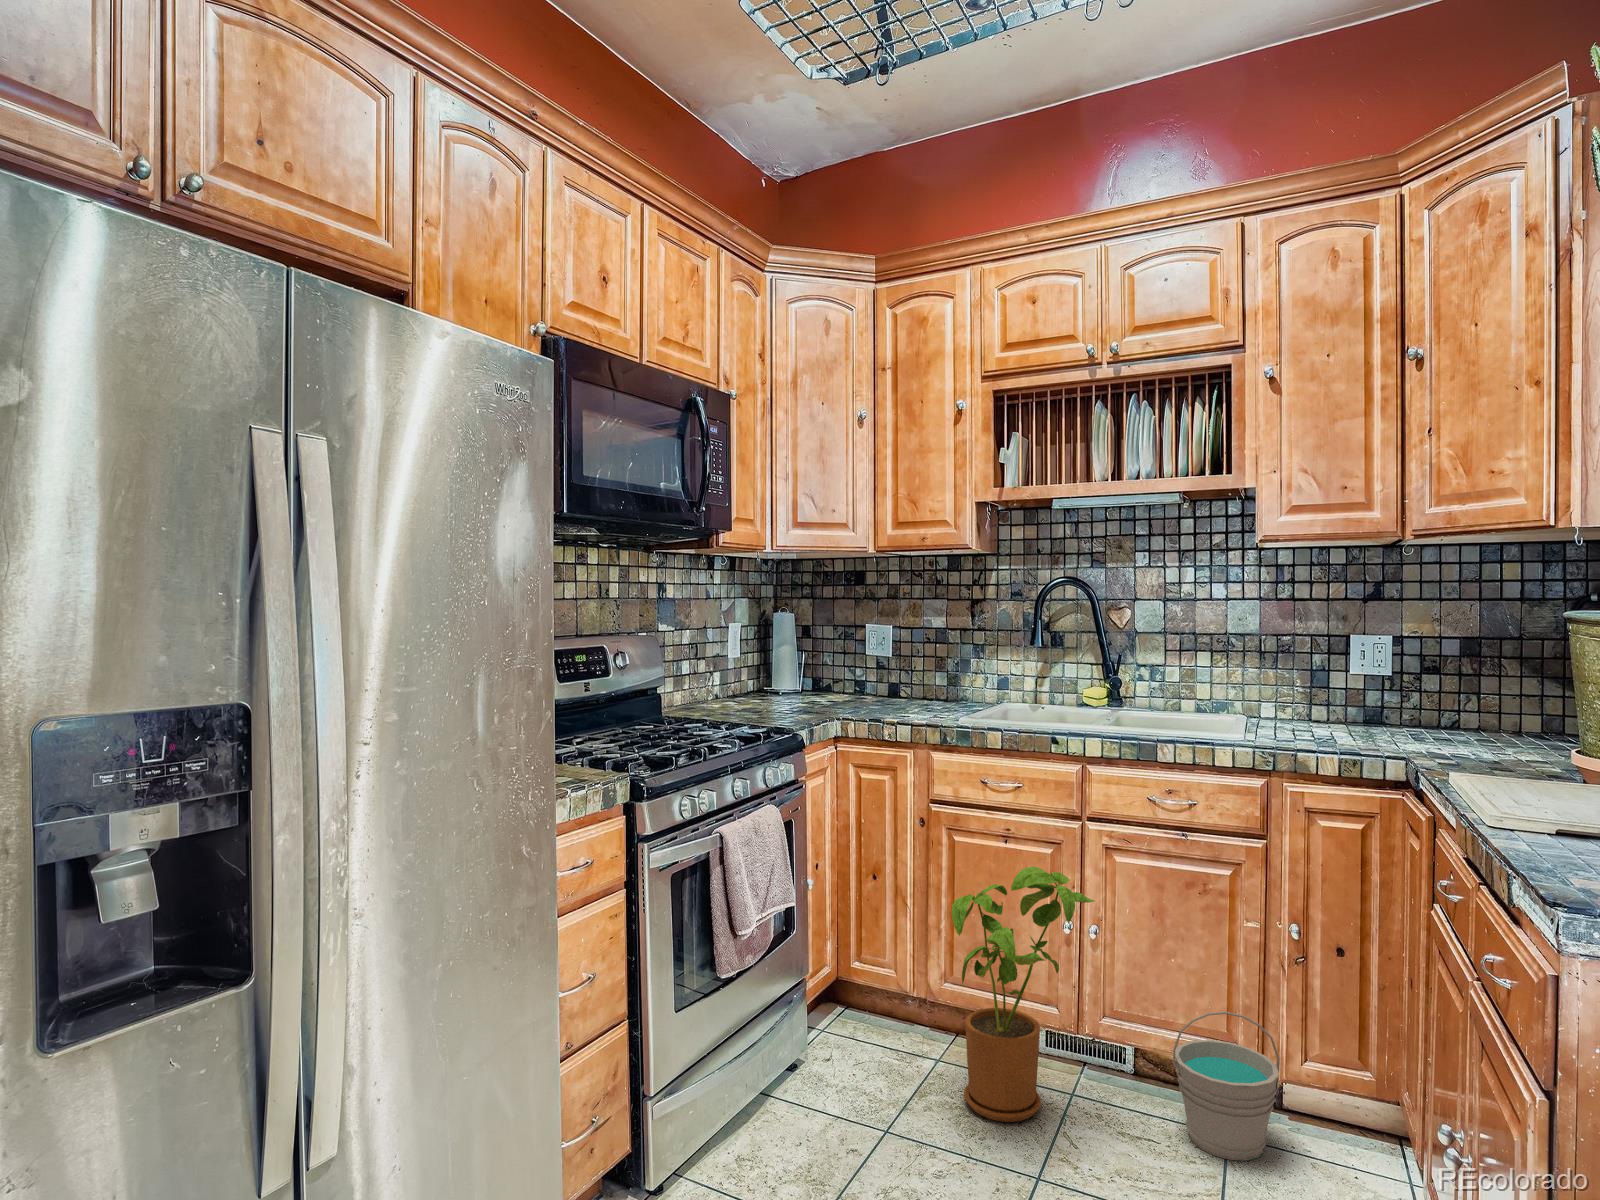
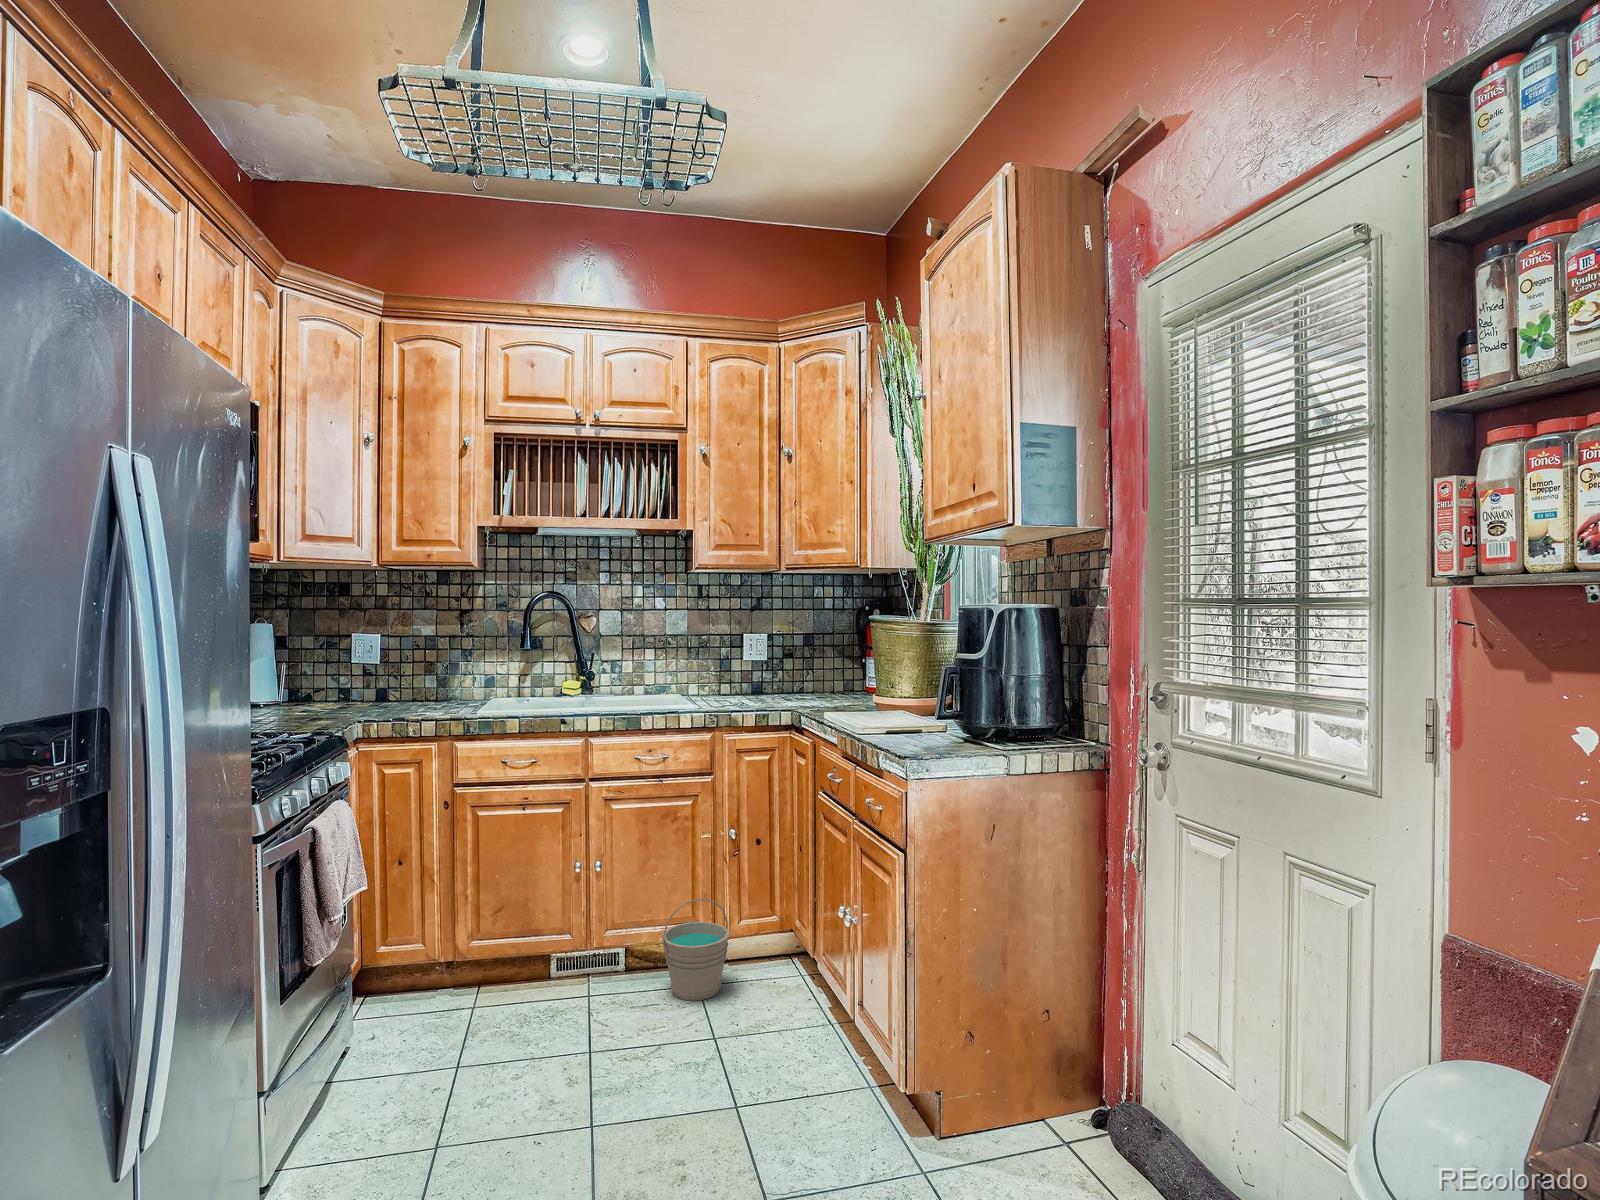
house plant: present [952,866,1094,1122] -> none [490,822,606,1031]

